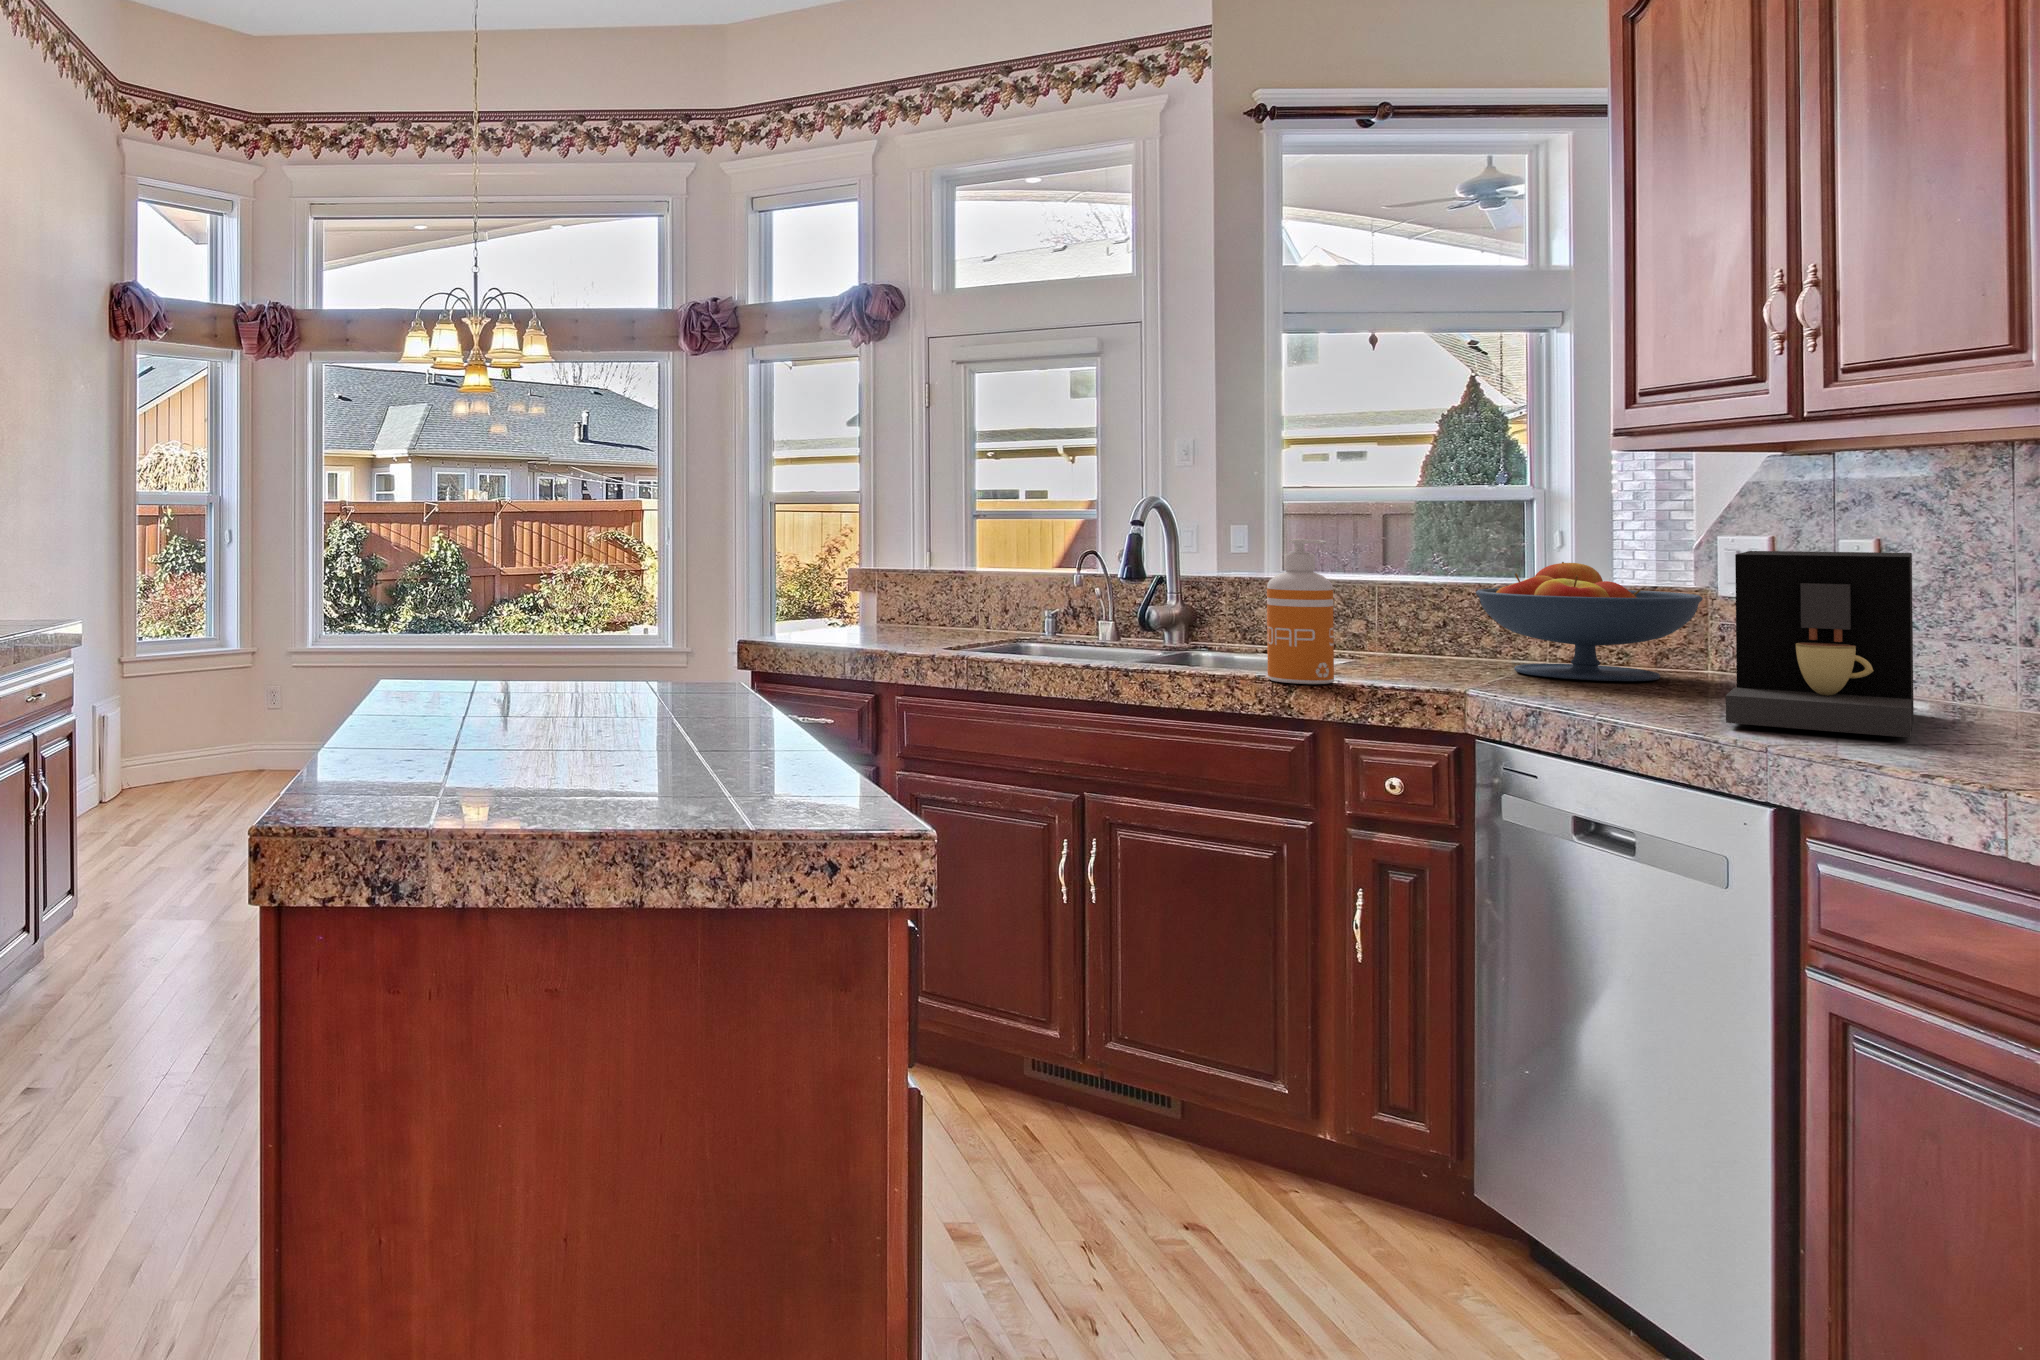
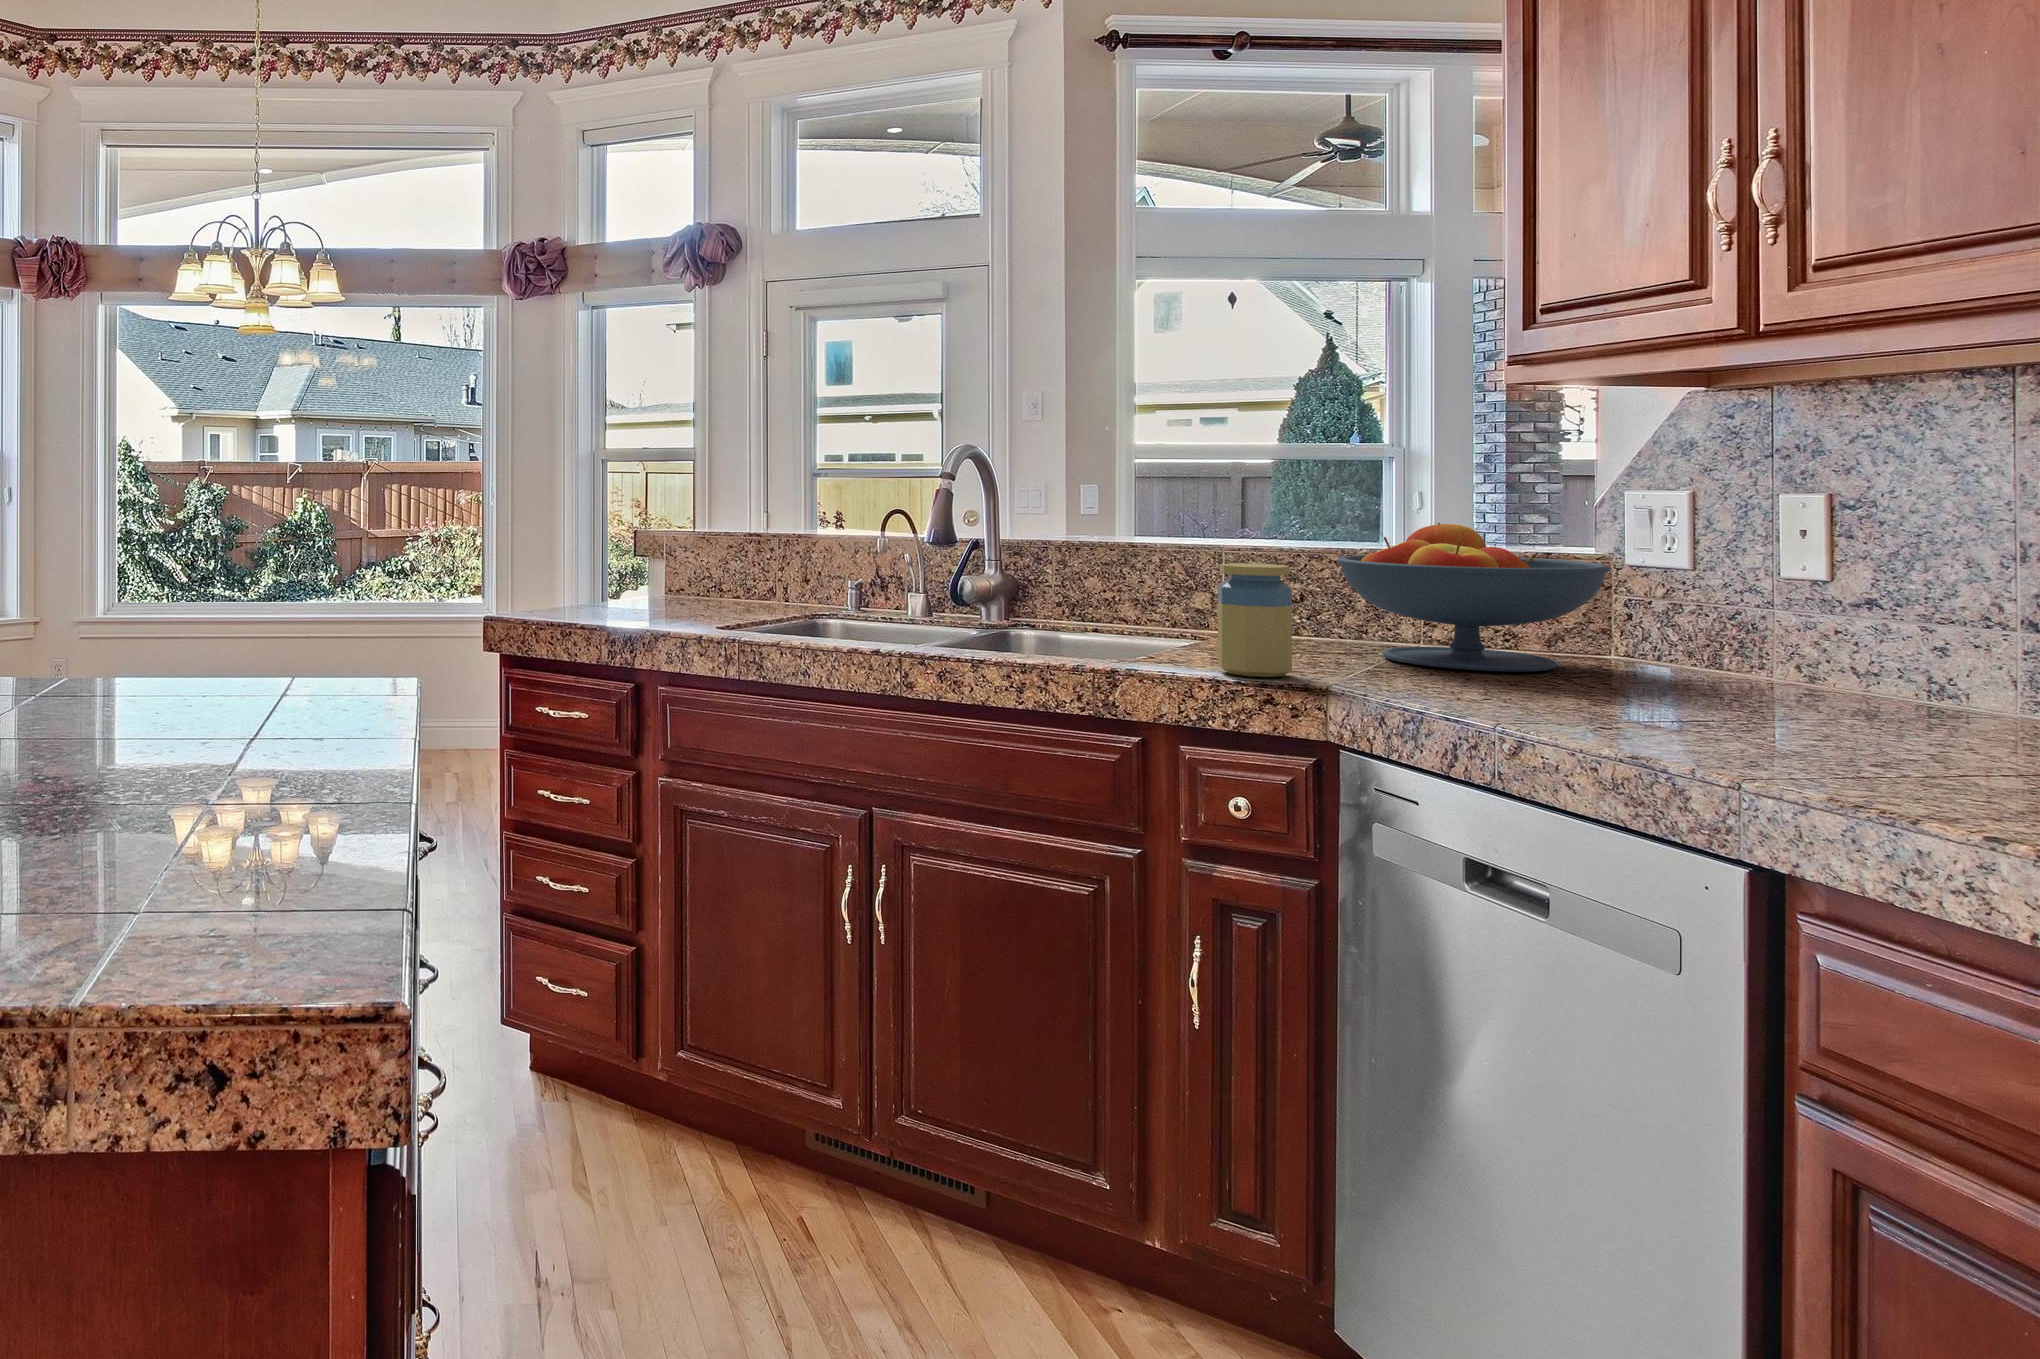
soap dispenser: present [1267,539,1334,684] -> none [1087,494,1167,678]
coffee maker: present [1726,551,1914,738] -> none [1671,509,1927,767]
jar: none [1375,594,1437,684] -> present [1218,563,1292,677]

